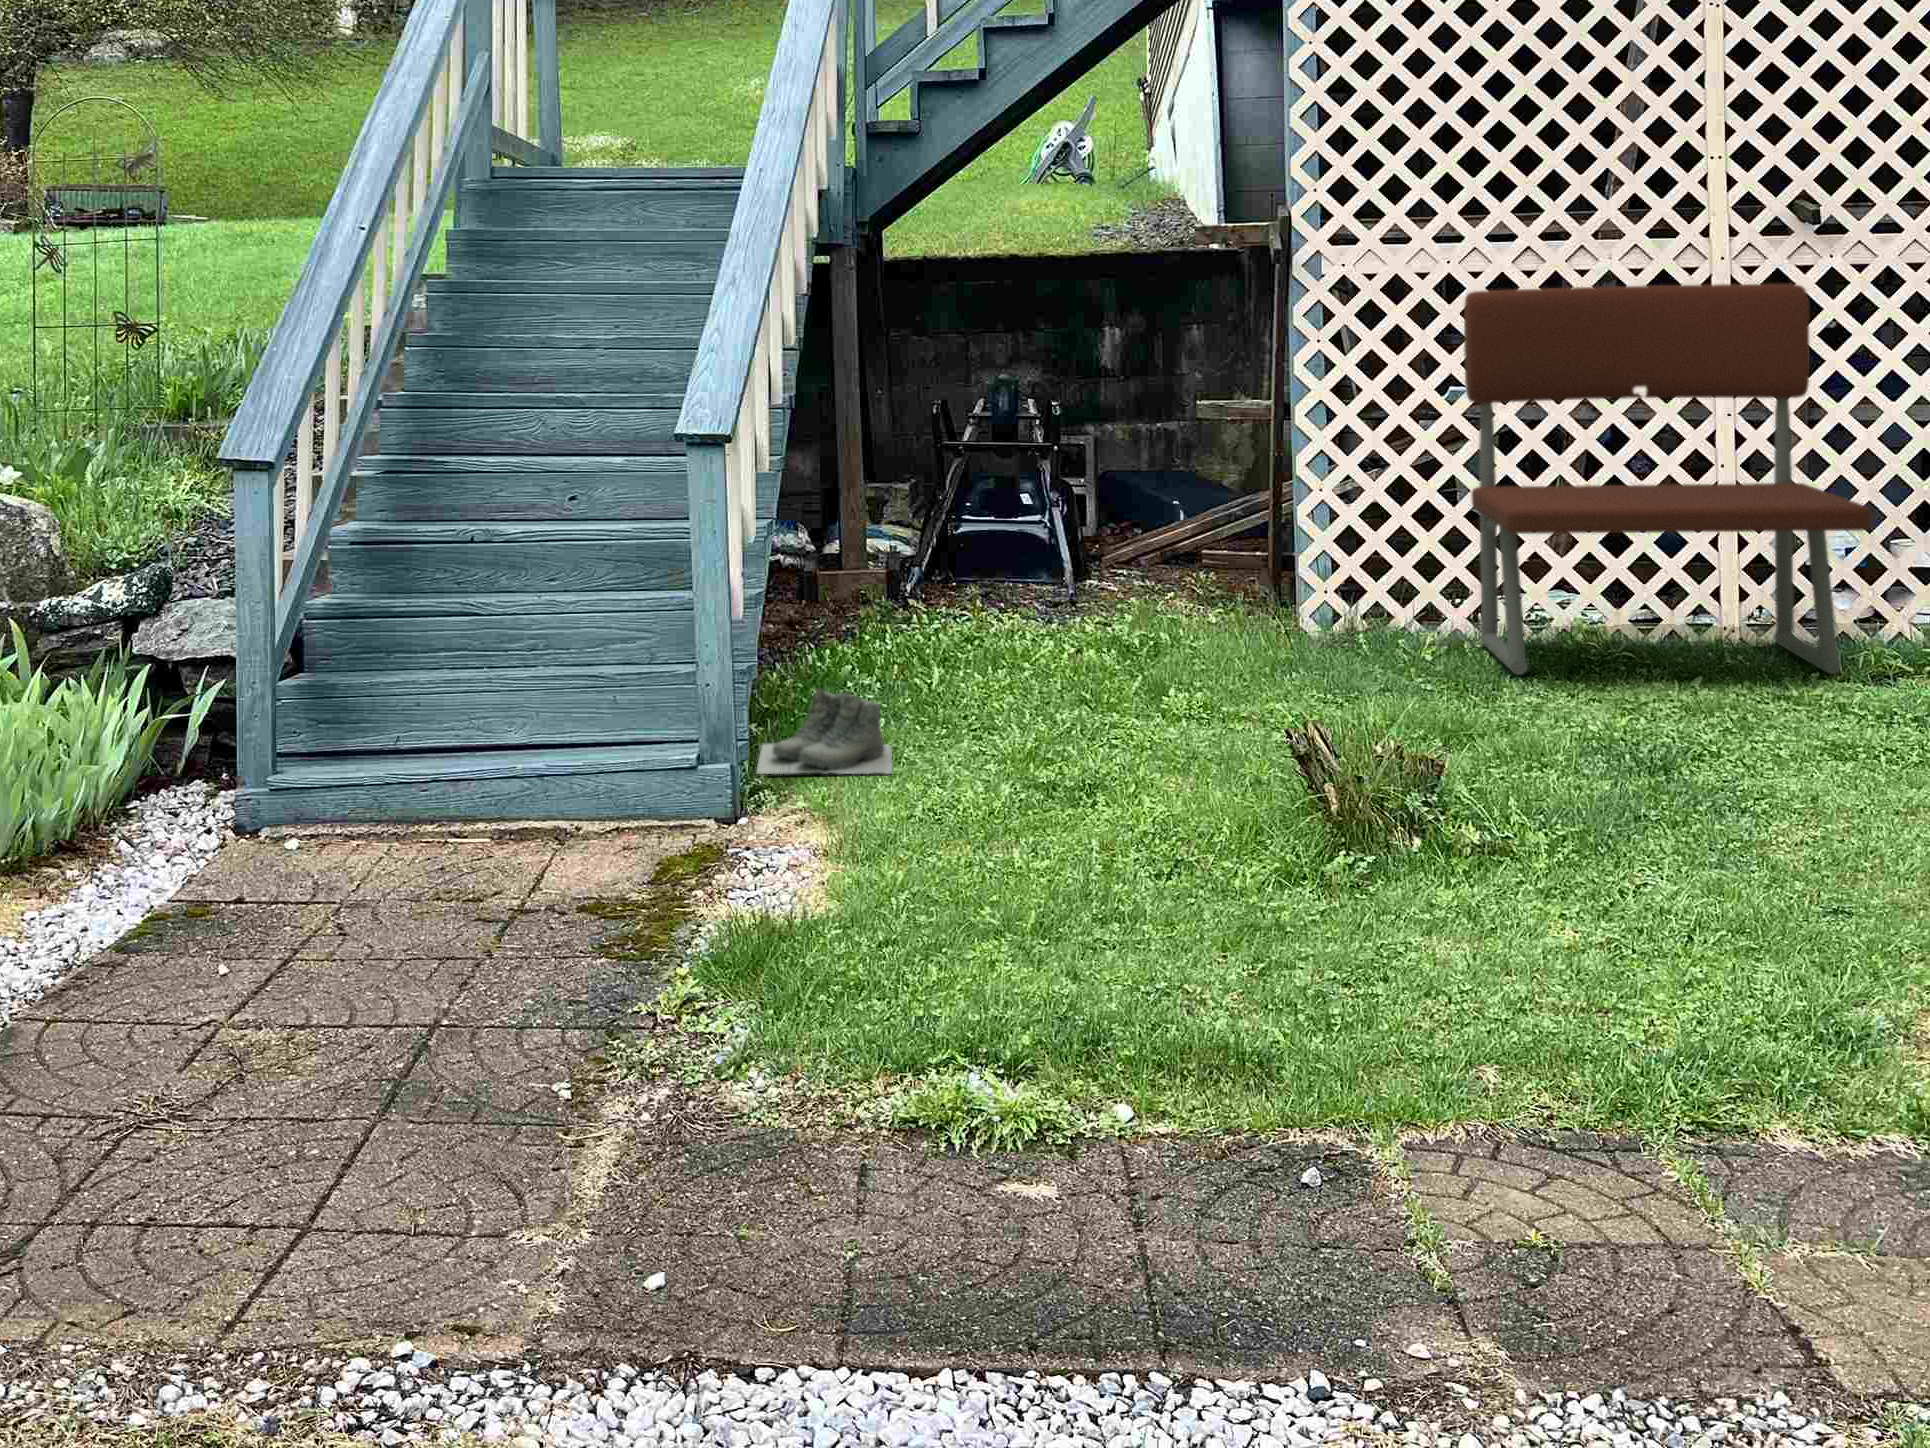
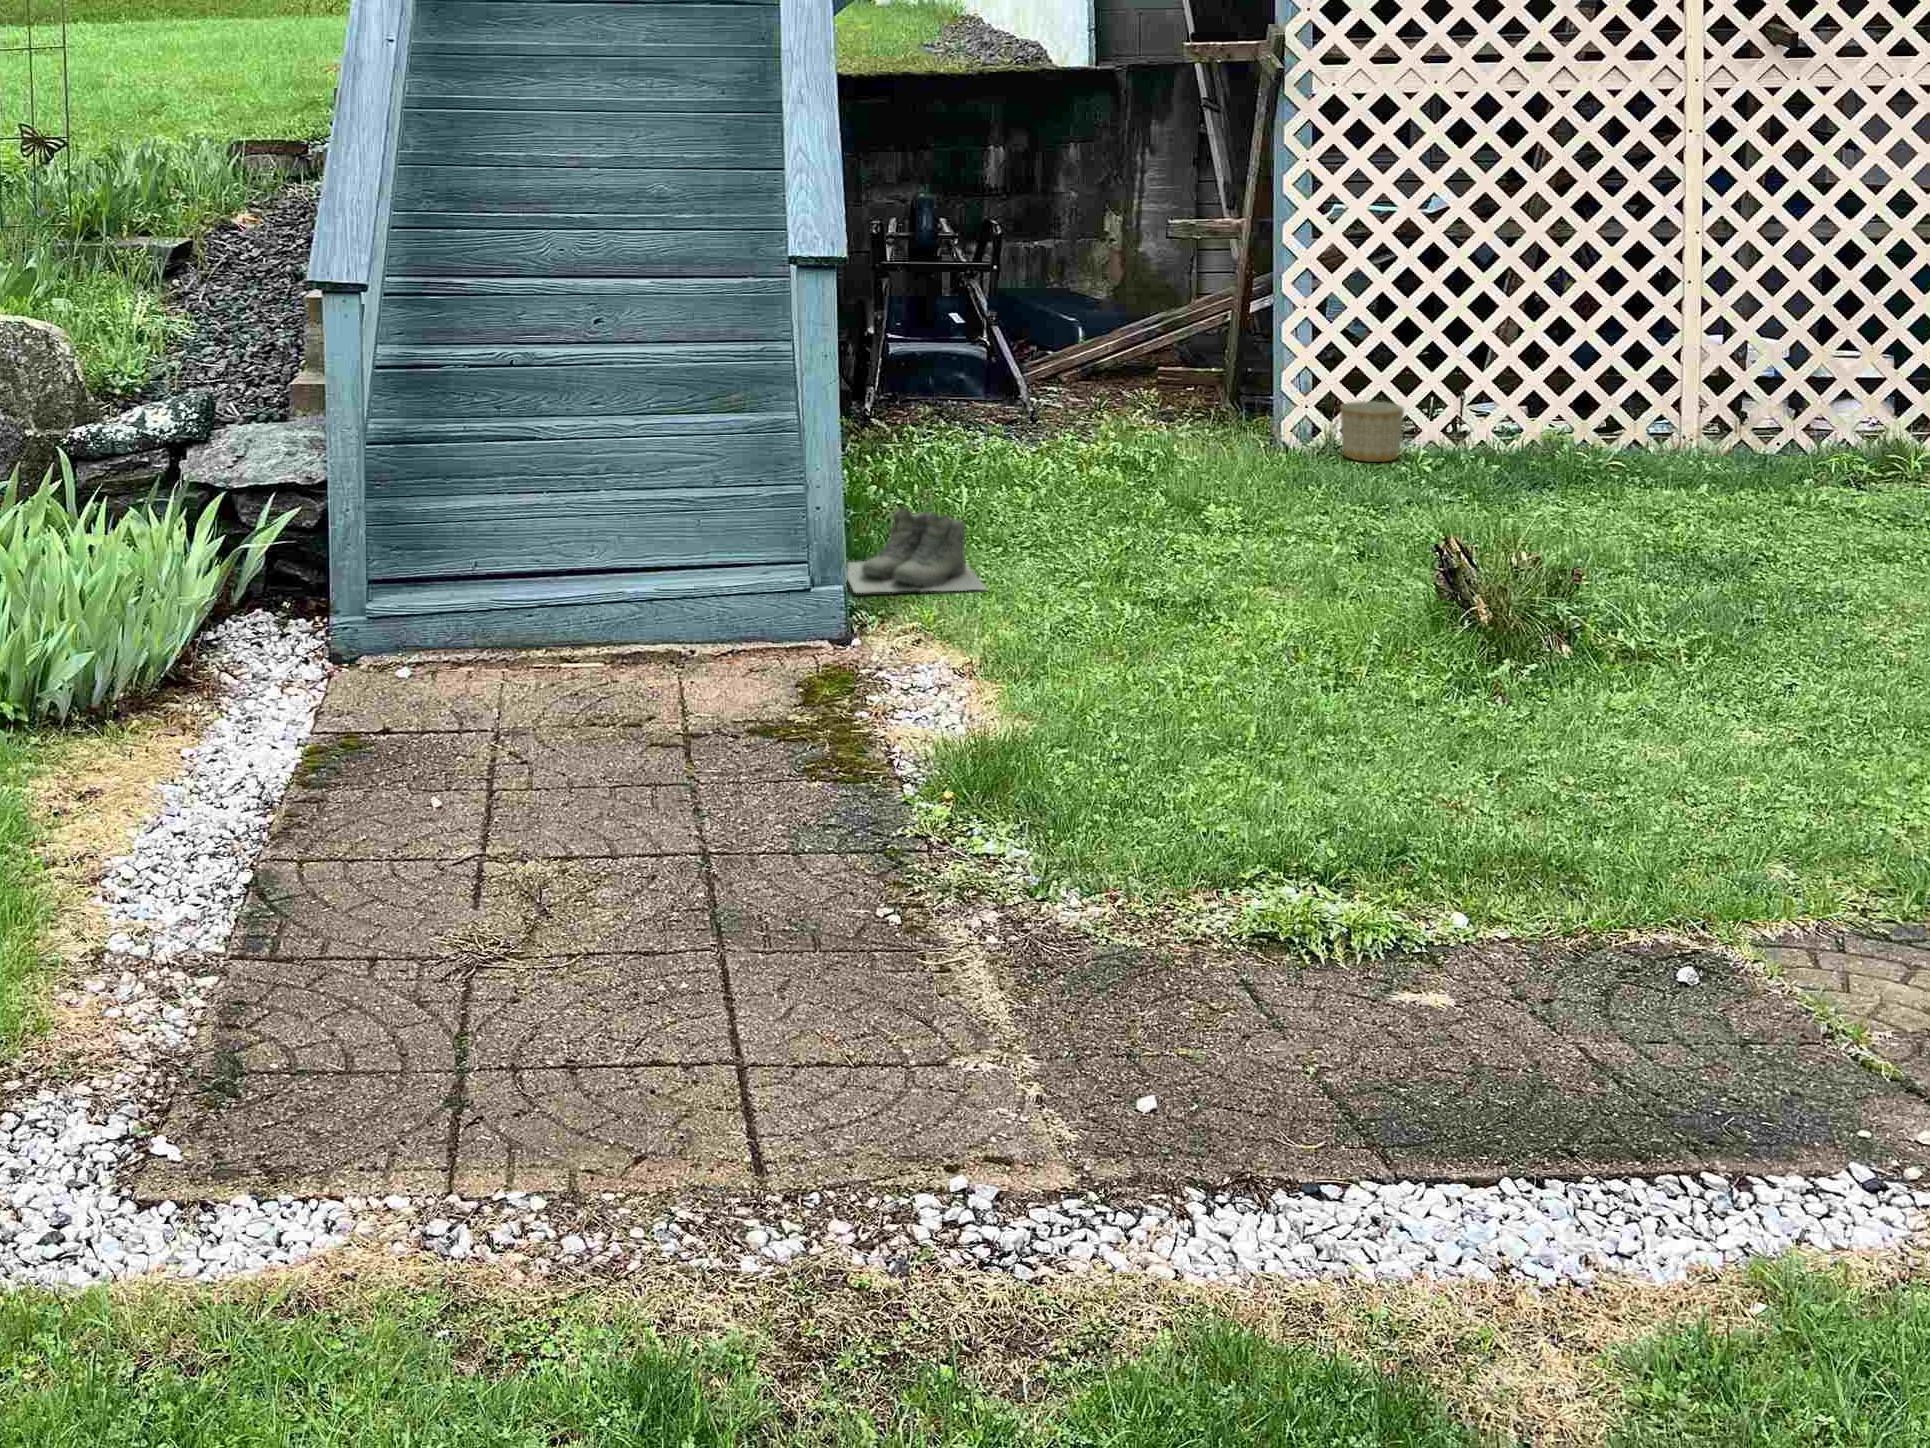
bench: present [1464,284,1871,675] -> none [1460,105,1865,483]
planter: none [1351,590,1416,652] -> present [1340,401,1404,462]

